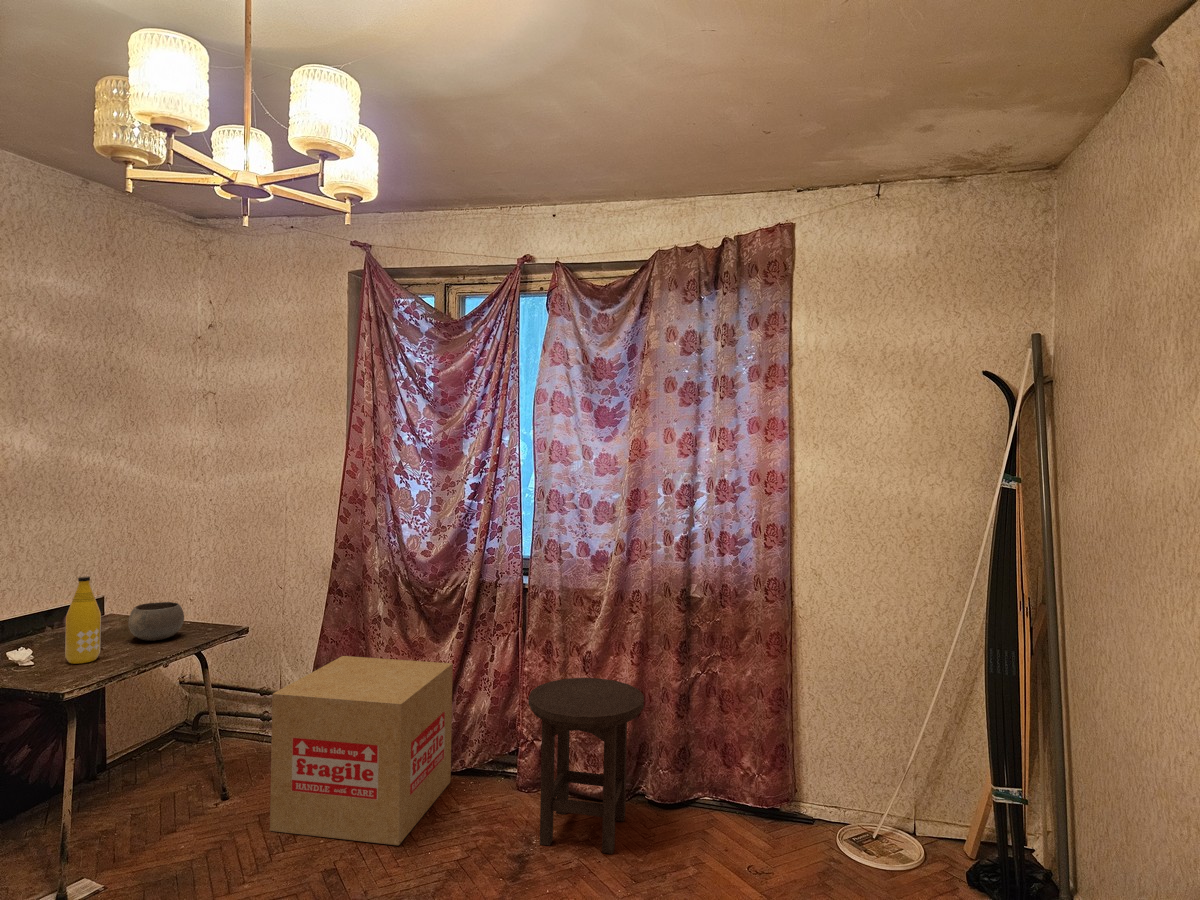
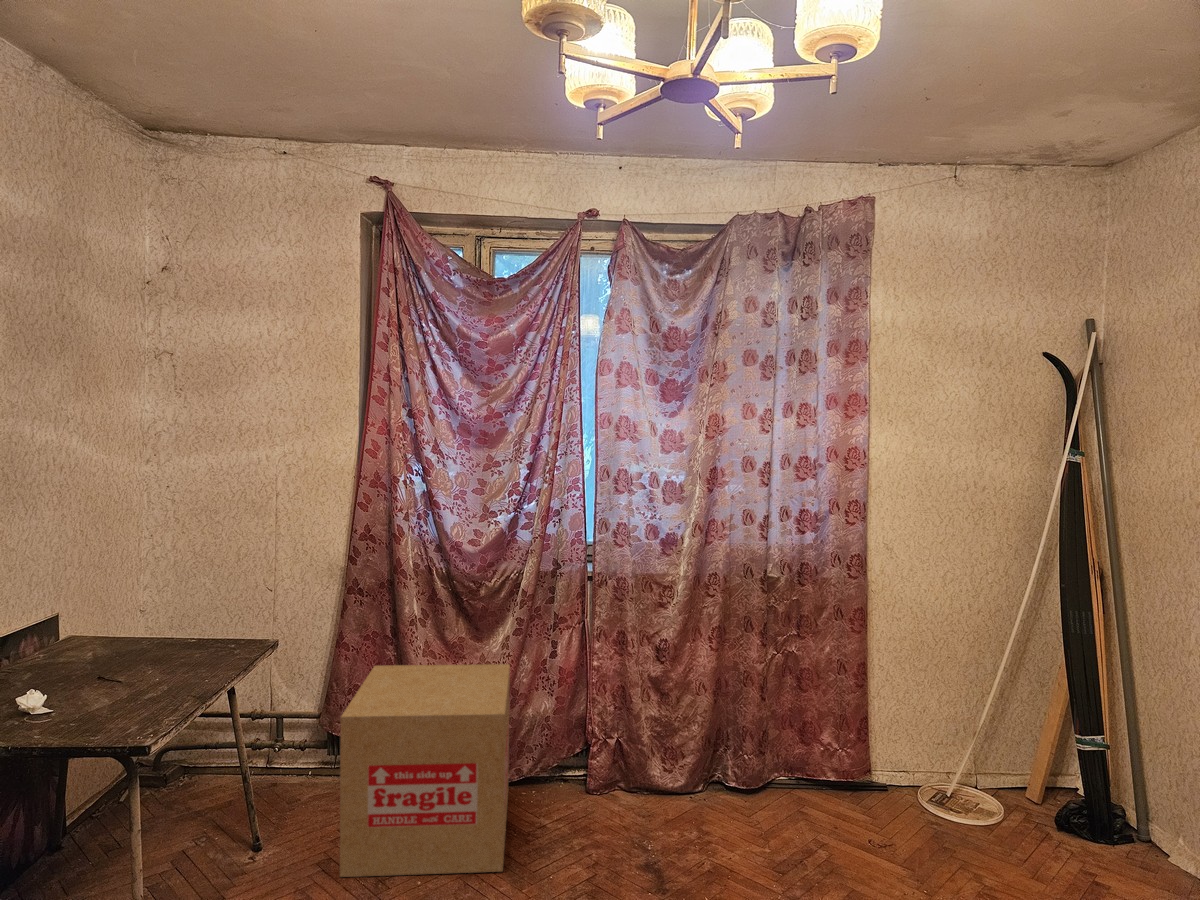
bottle: present [65,576,101,664] -> none [91,590,135,703]
bowl: present [128,602,184,641] -> none [141,616,209,666]
stool: present [528,678,644,854] -> none [625,667,748,848]

